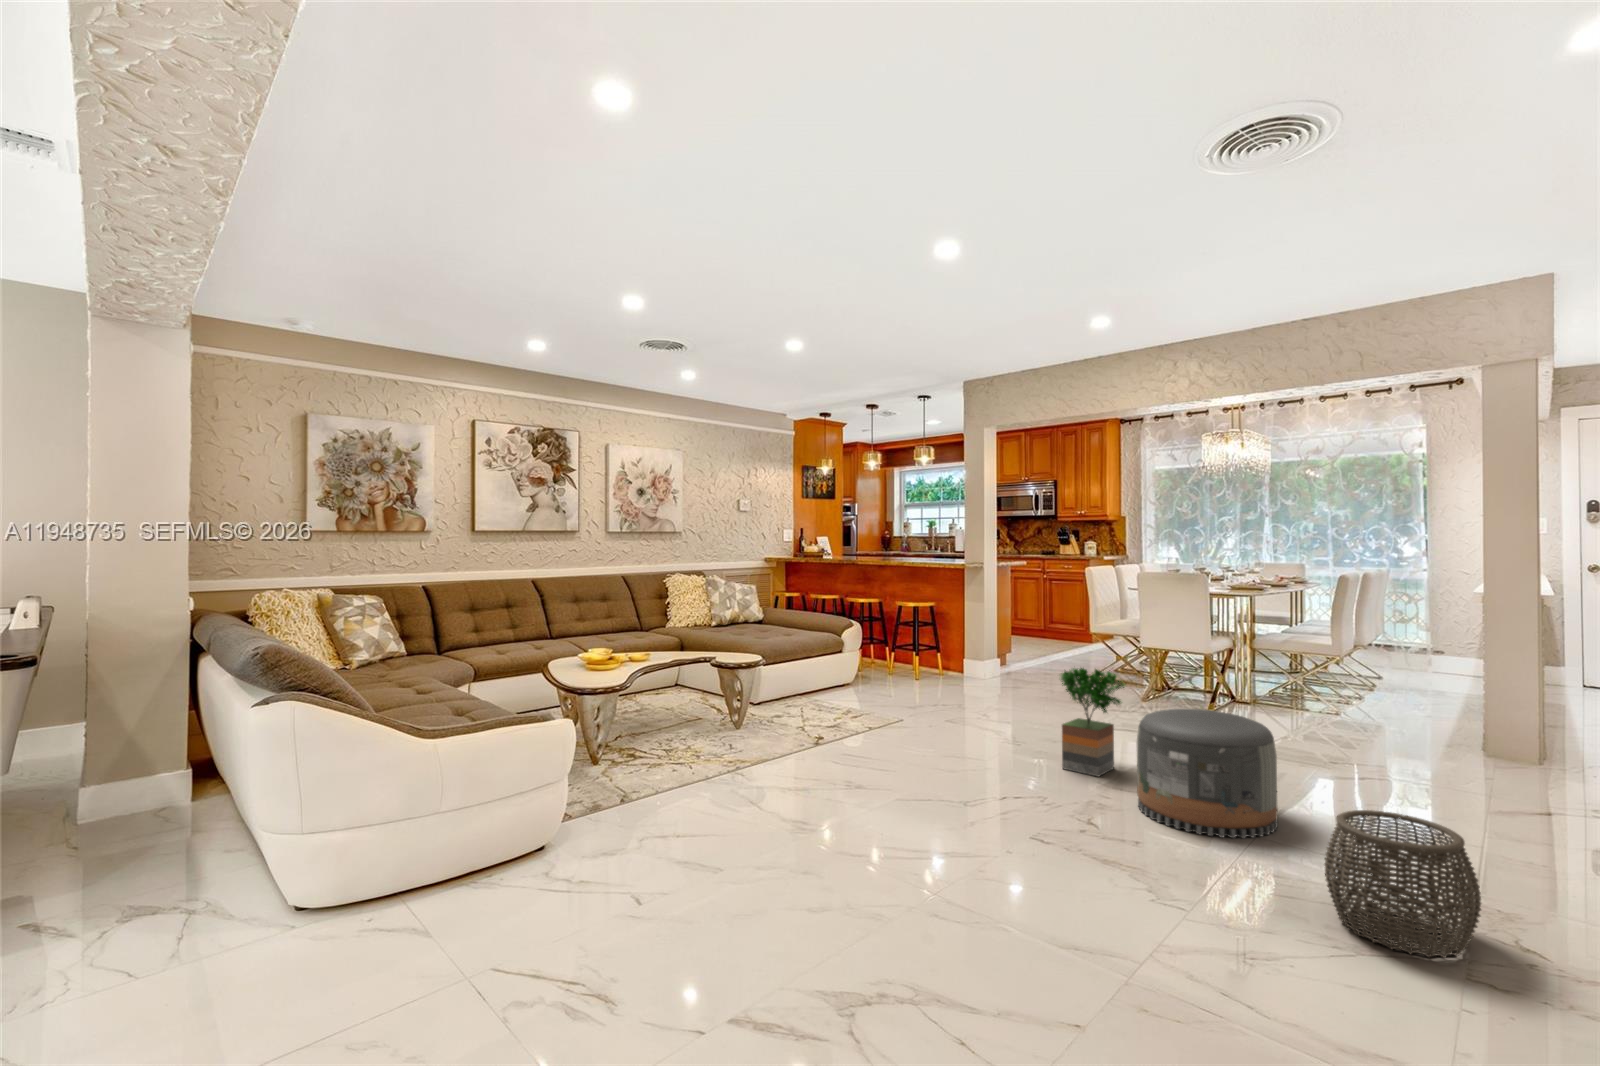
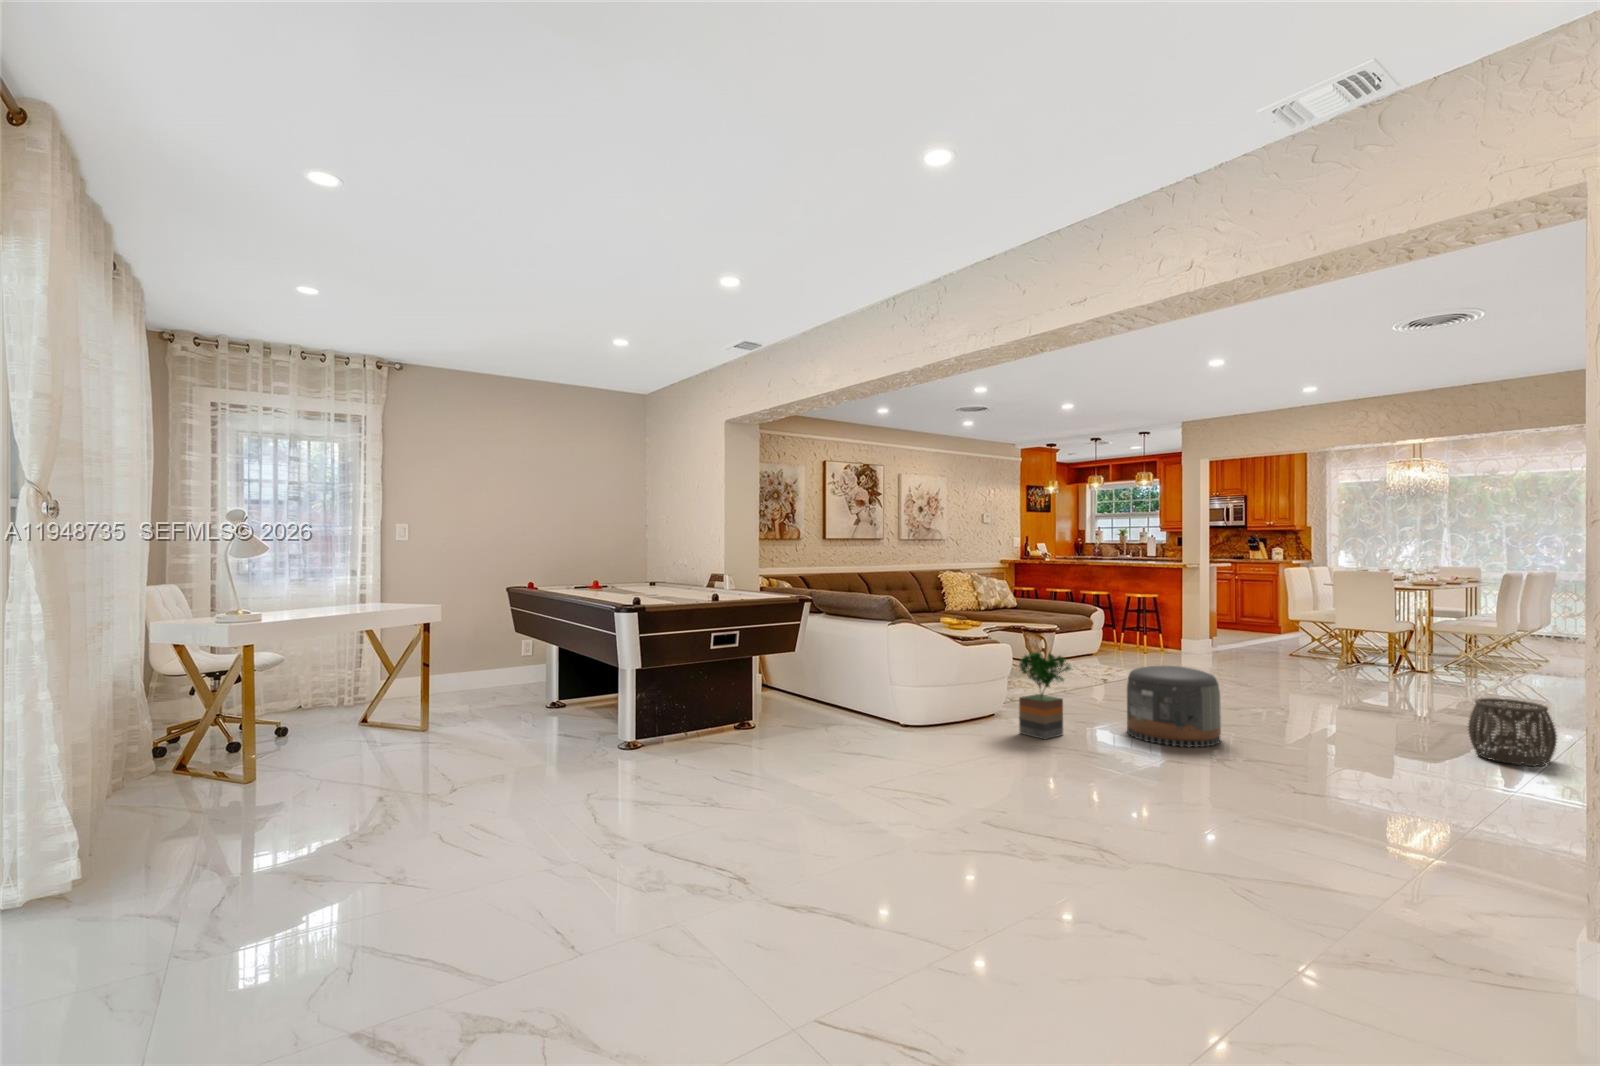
potted tree: present [1061,668,1125,777] -> present [1019,653,1071,739]
pouf: present [1137,709,1278,838] -> present [1127,666,1221,747]

